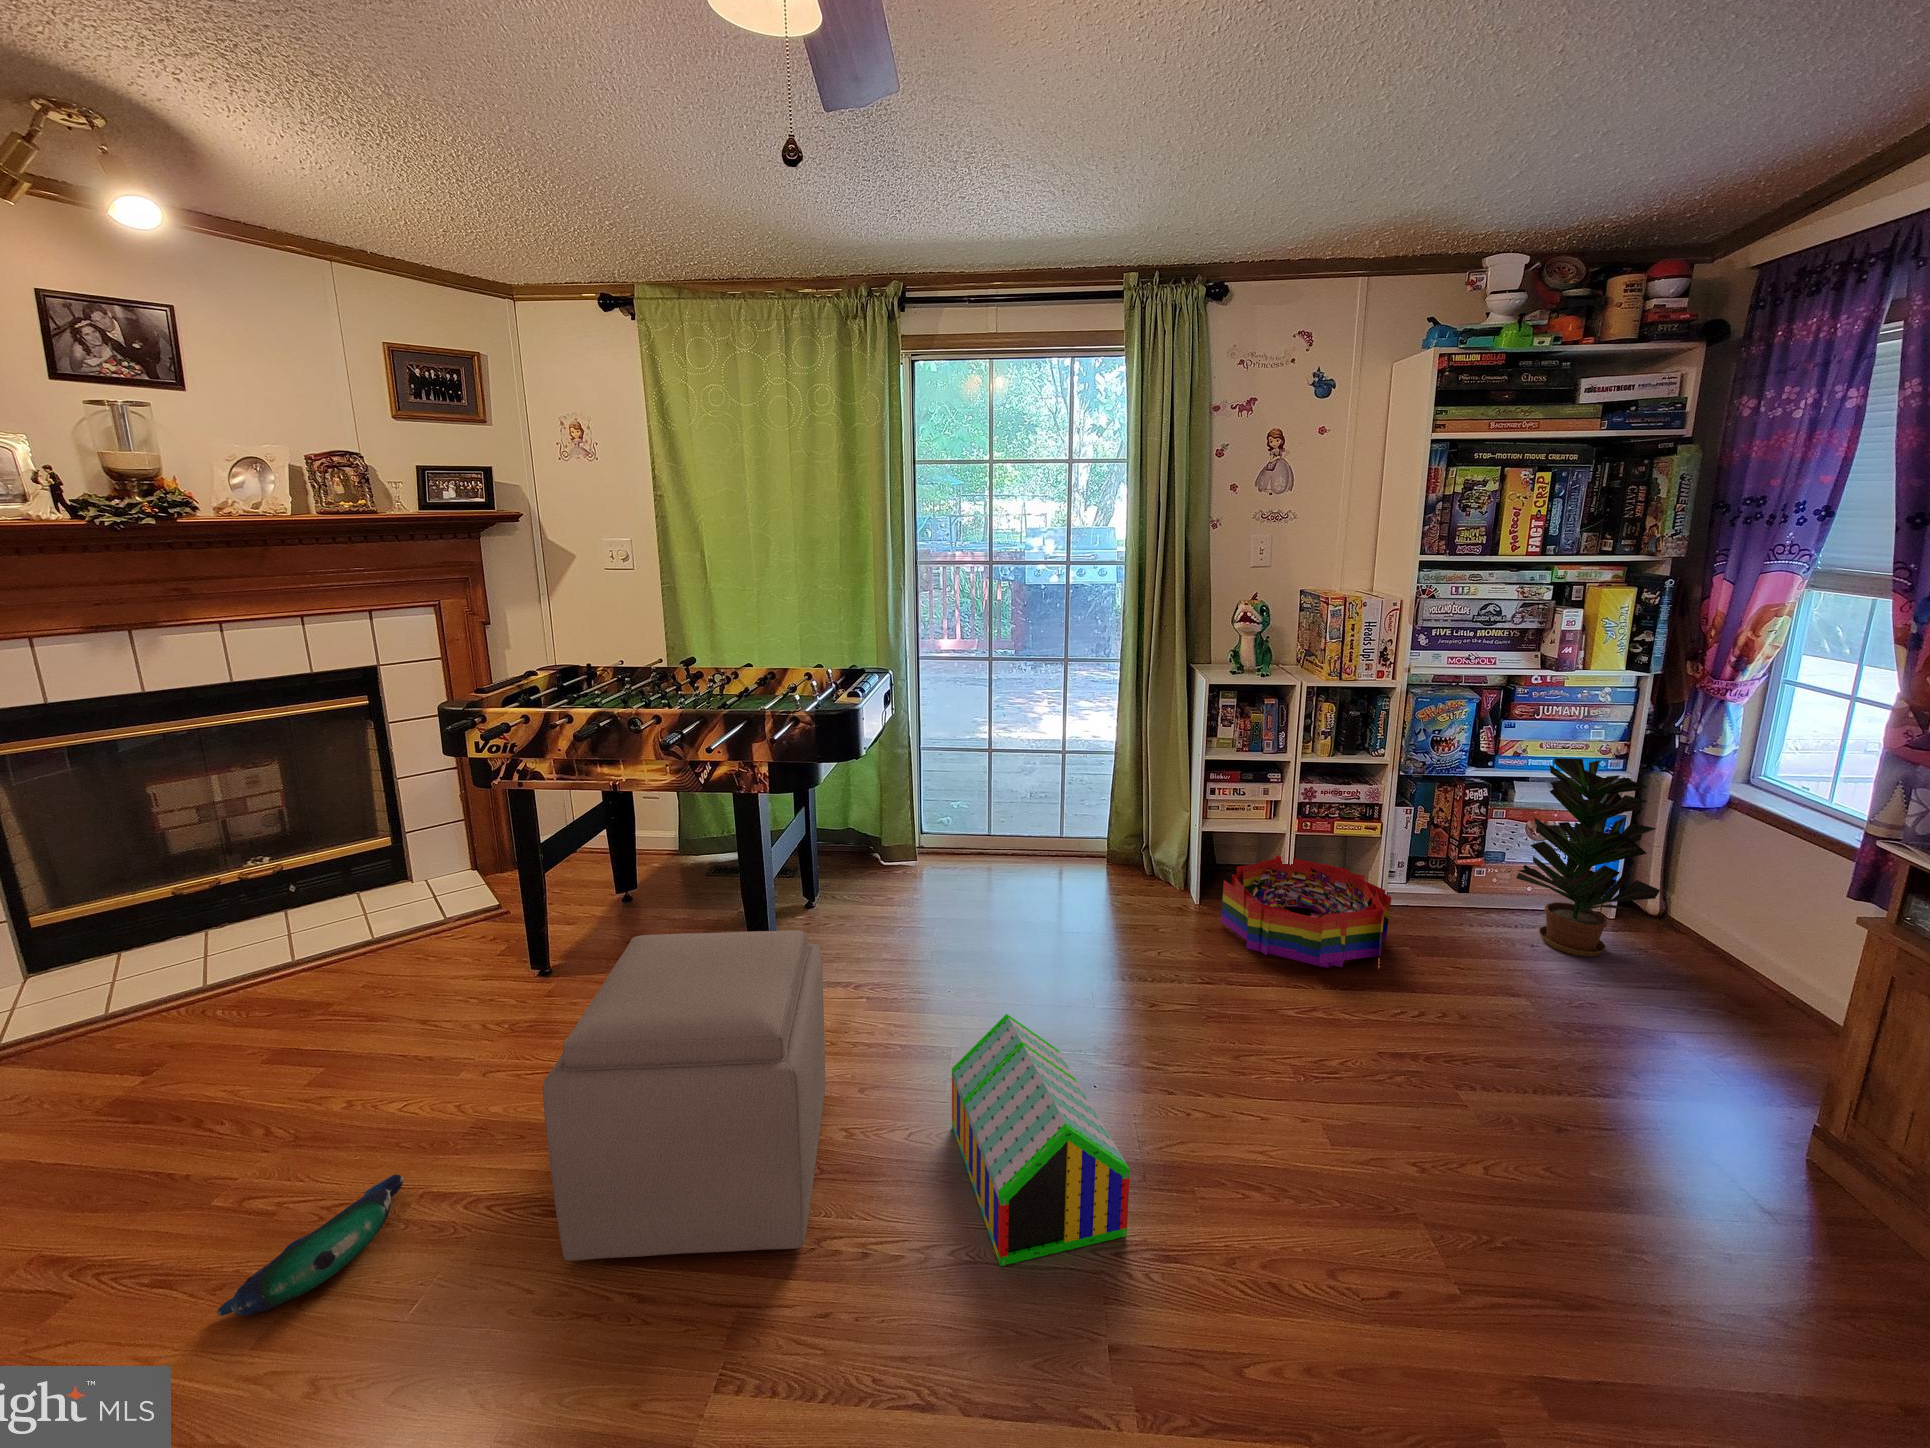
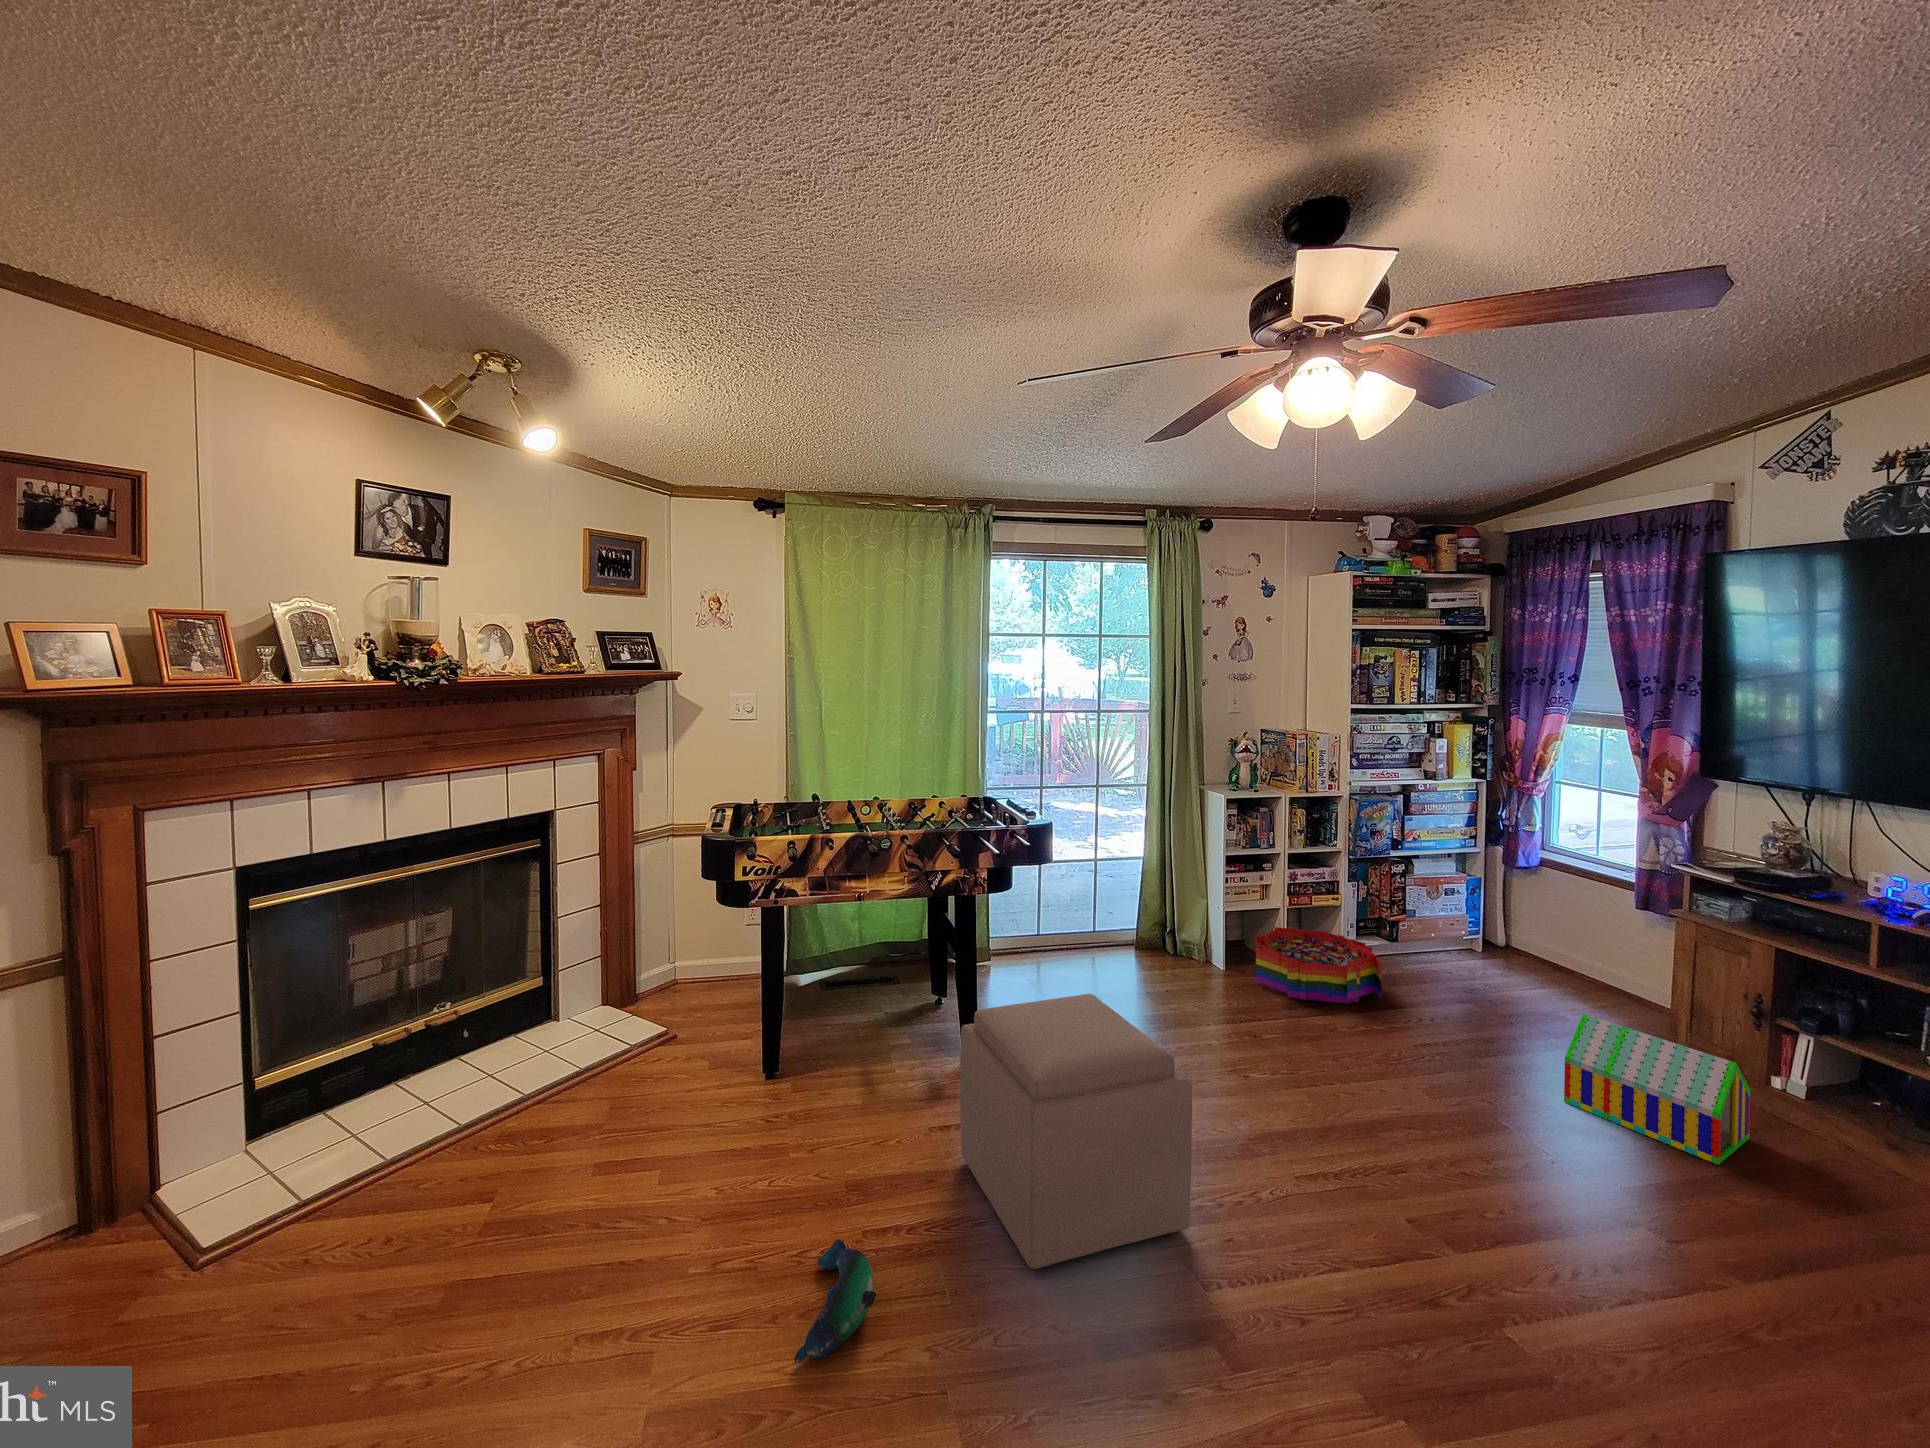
potted plant: present [1516,758,1660,957] -> none [1434,839,1528,979]
toy house: present [952,1014,1130,1266] -> present [1564,1014,1750,1165]

